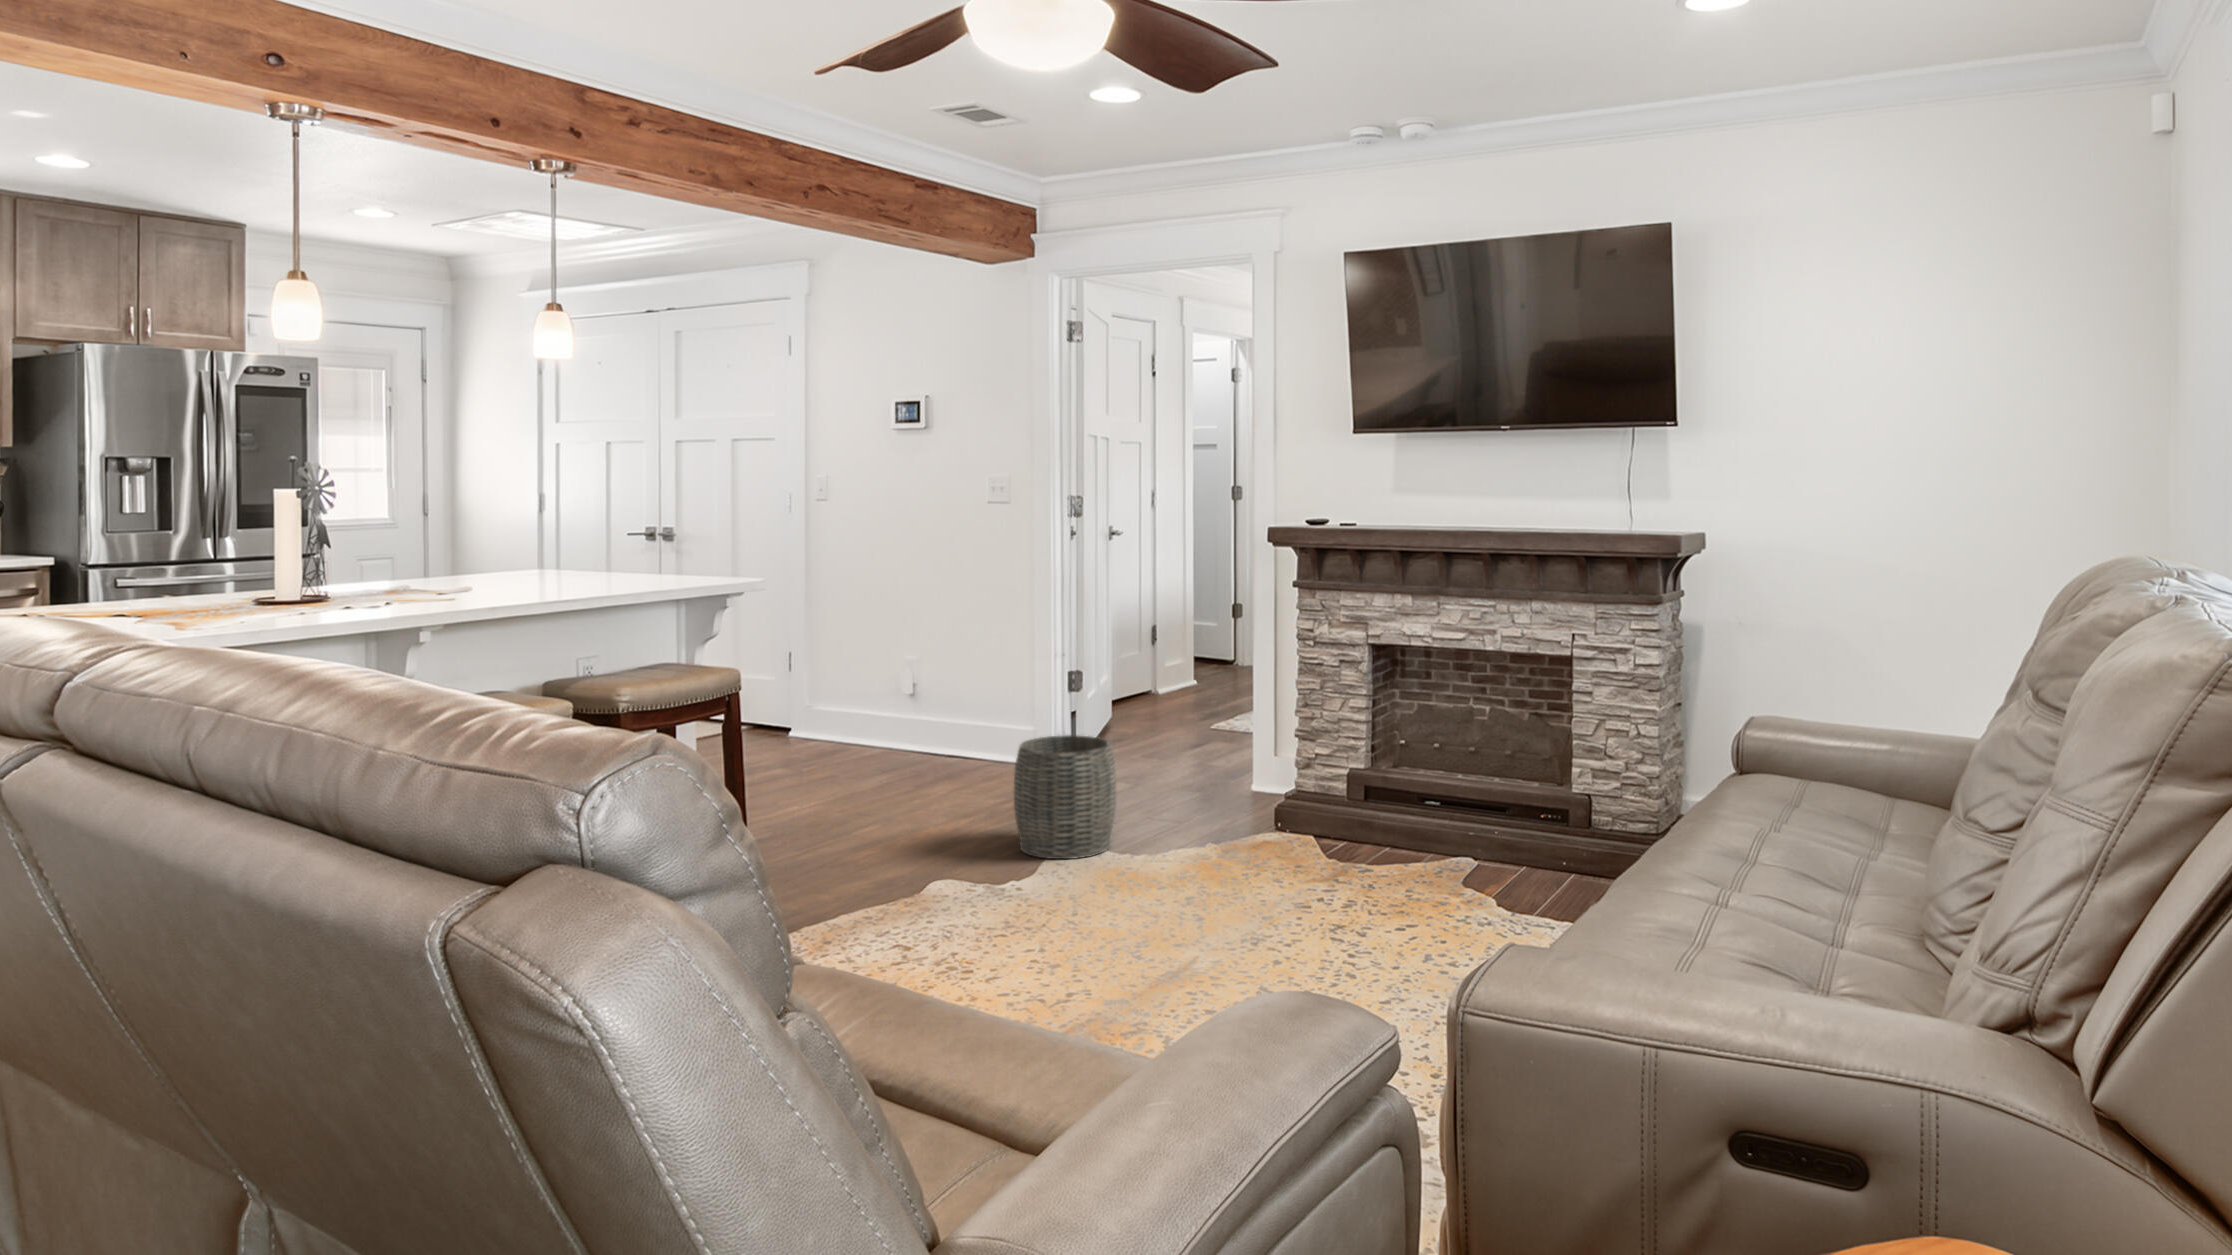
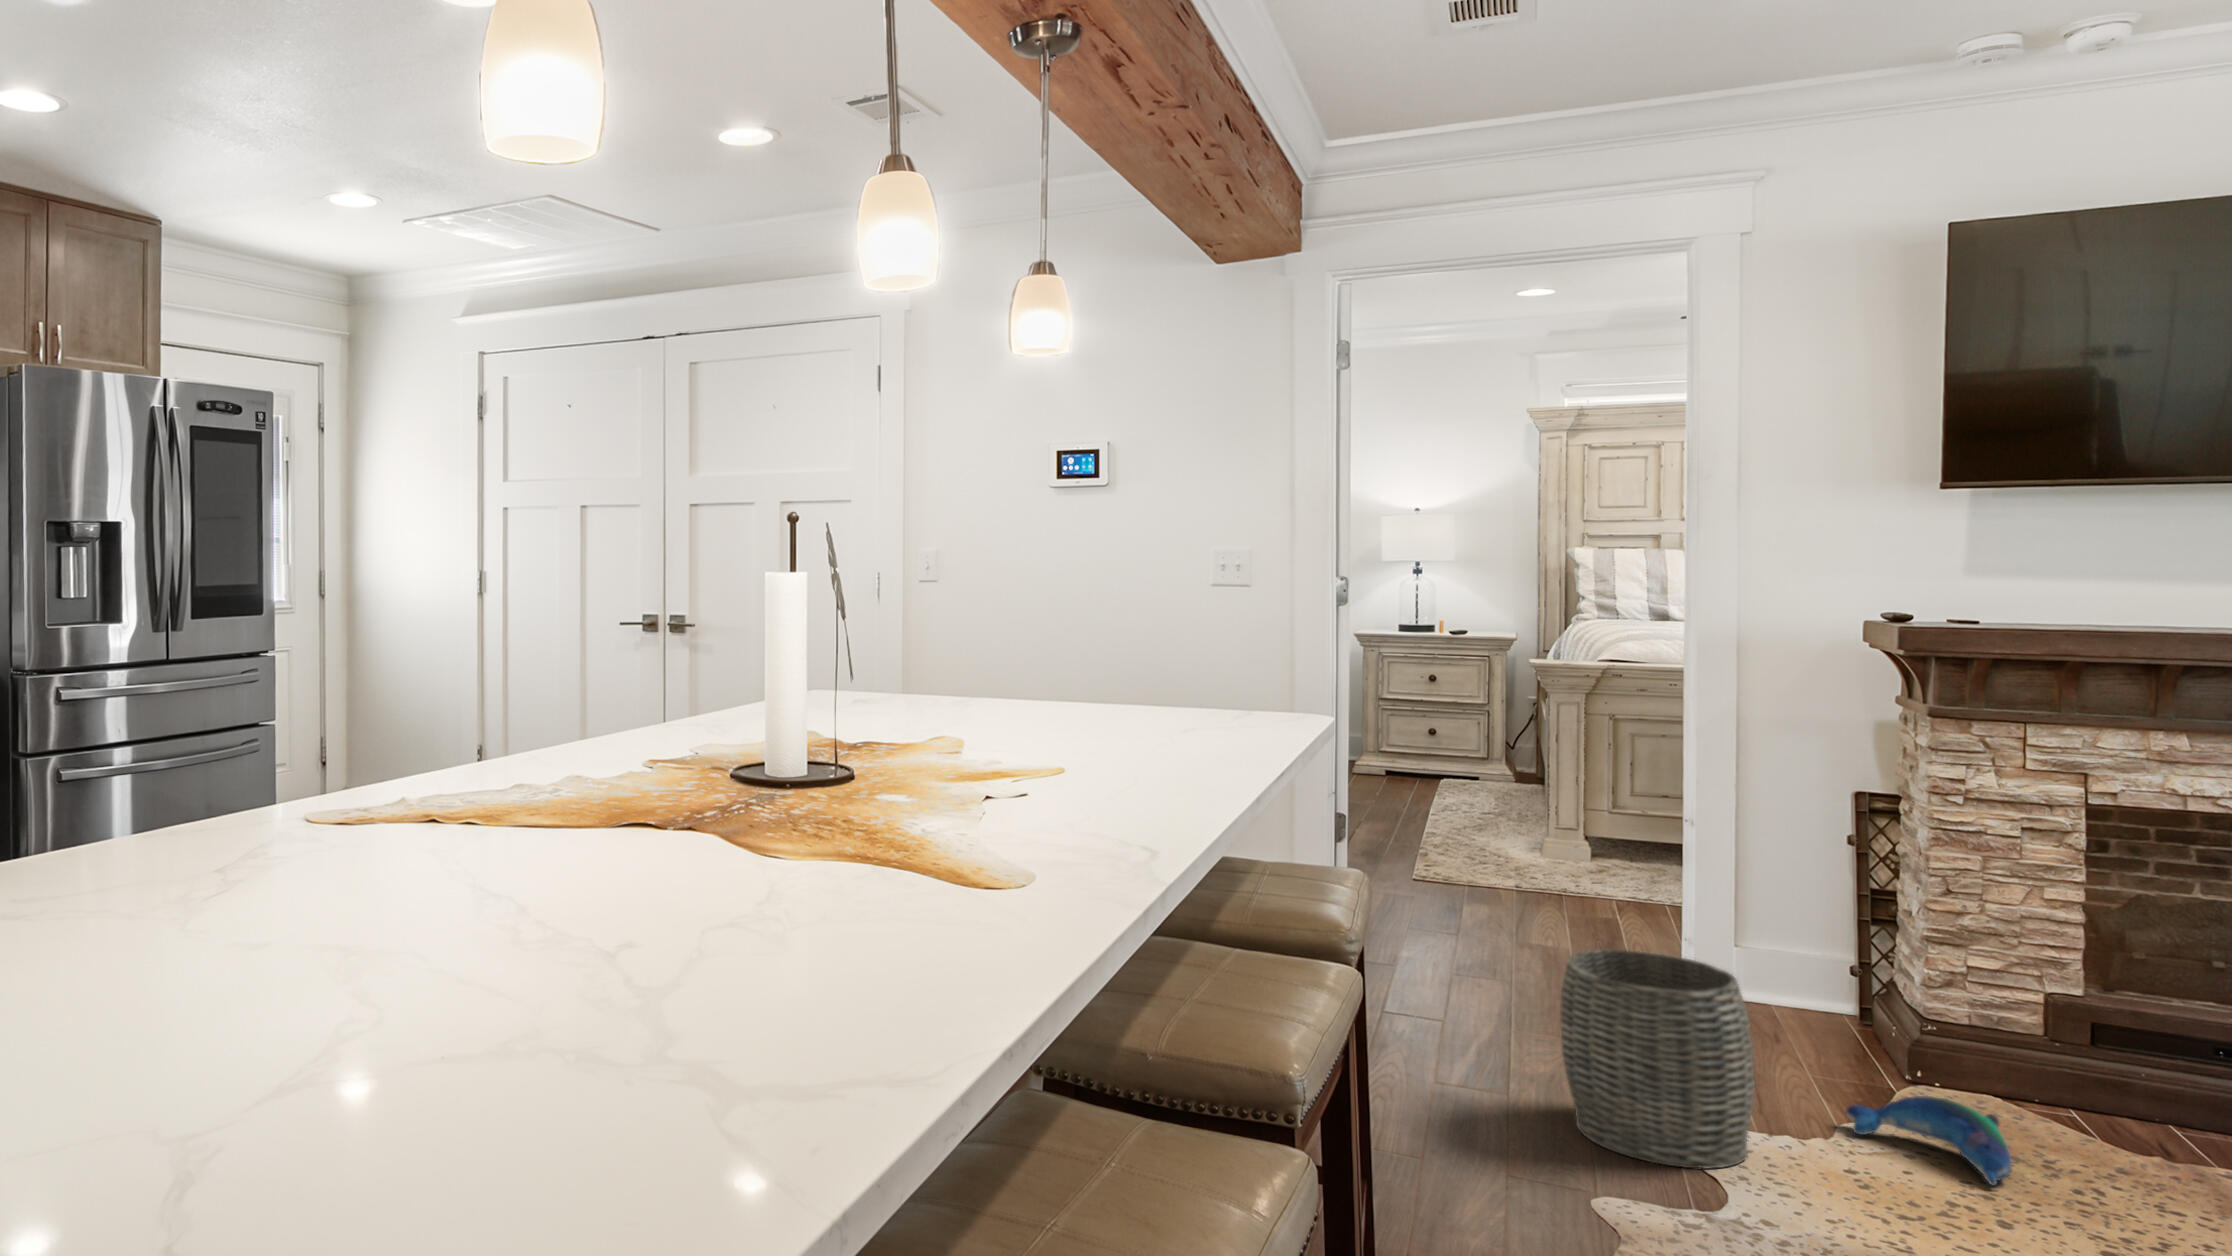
plush toy: none [1185,818,1248,864] -> present [1846,1096,2012,1186]

